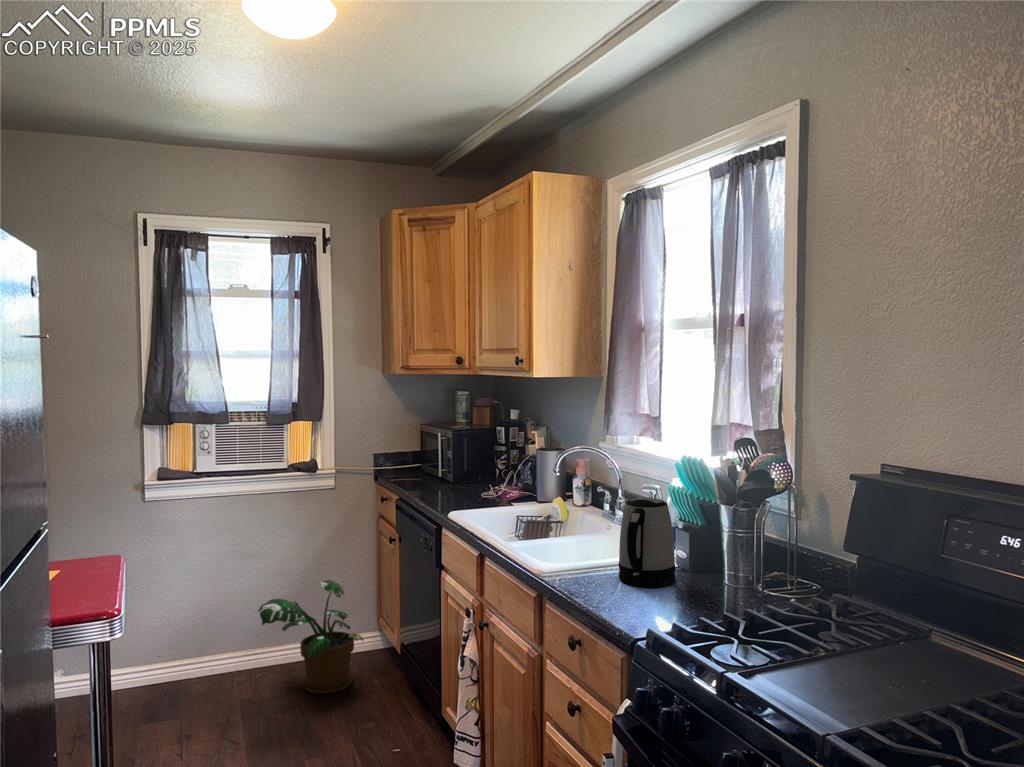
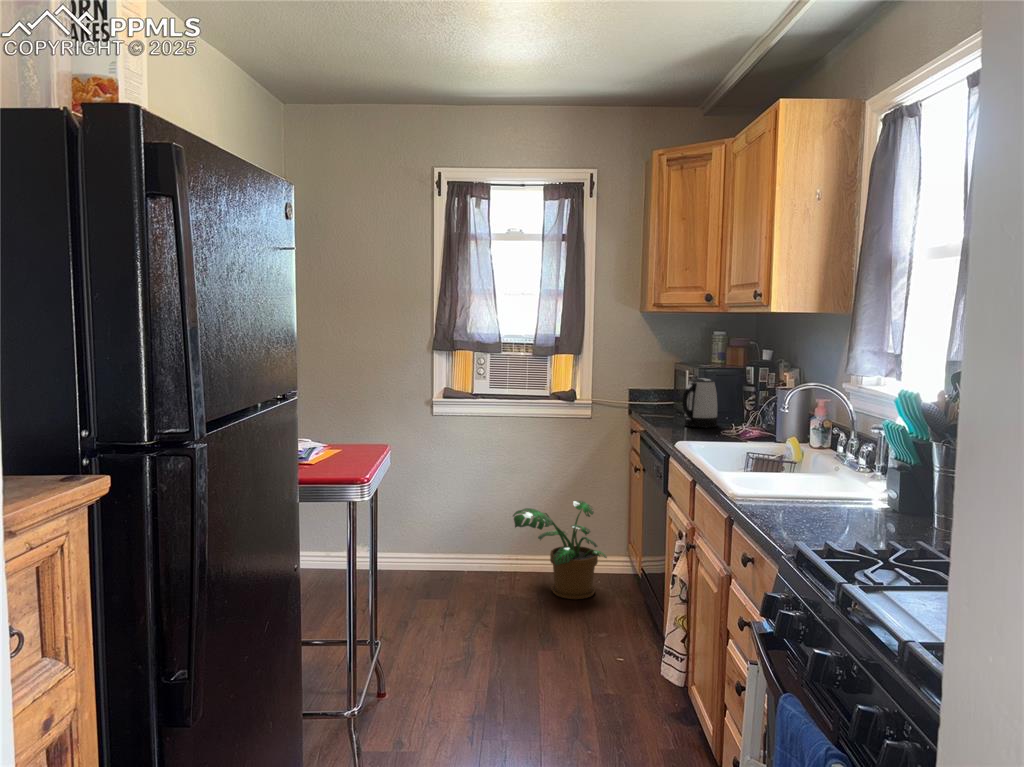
kettle: present [619,498,675,587] -> present [682,378,718,428]

